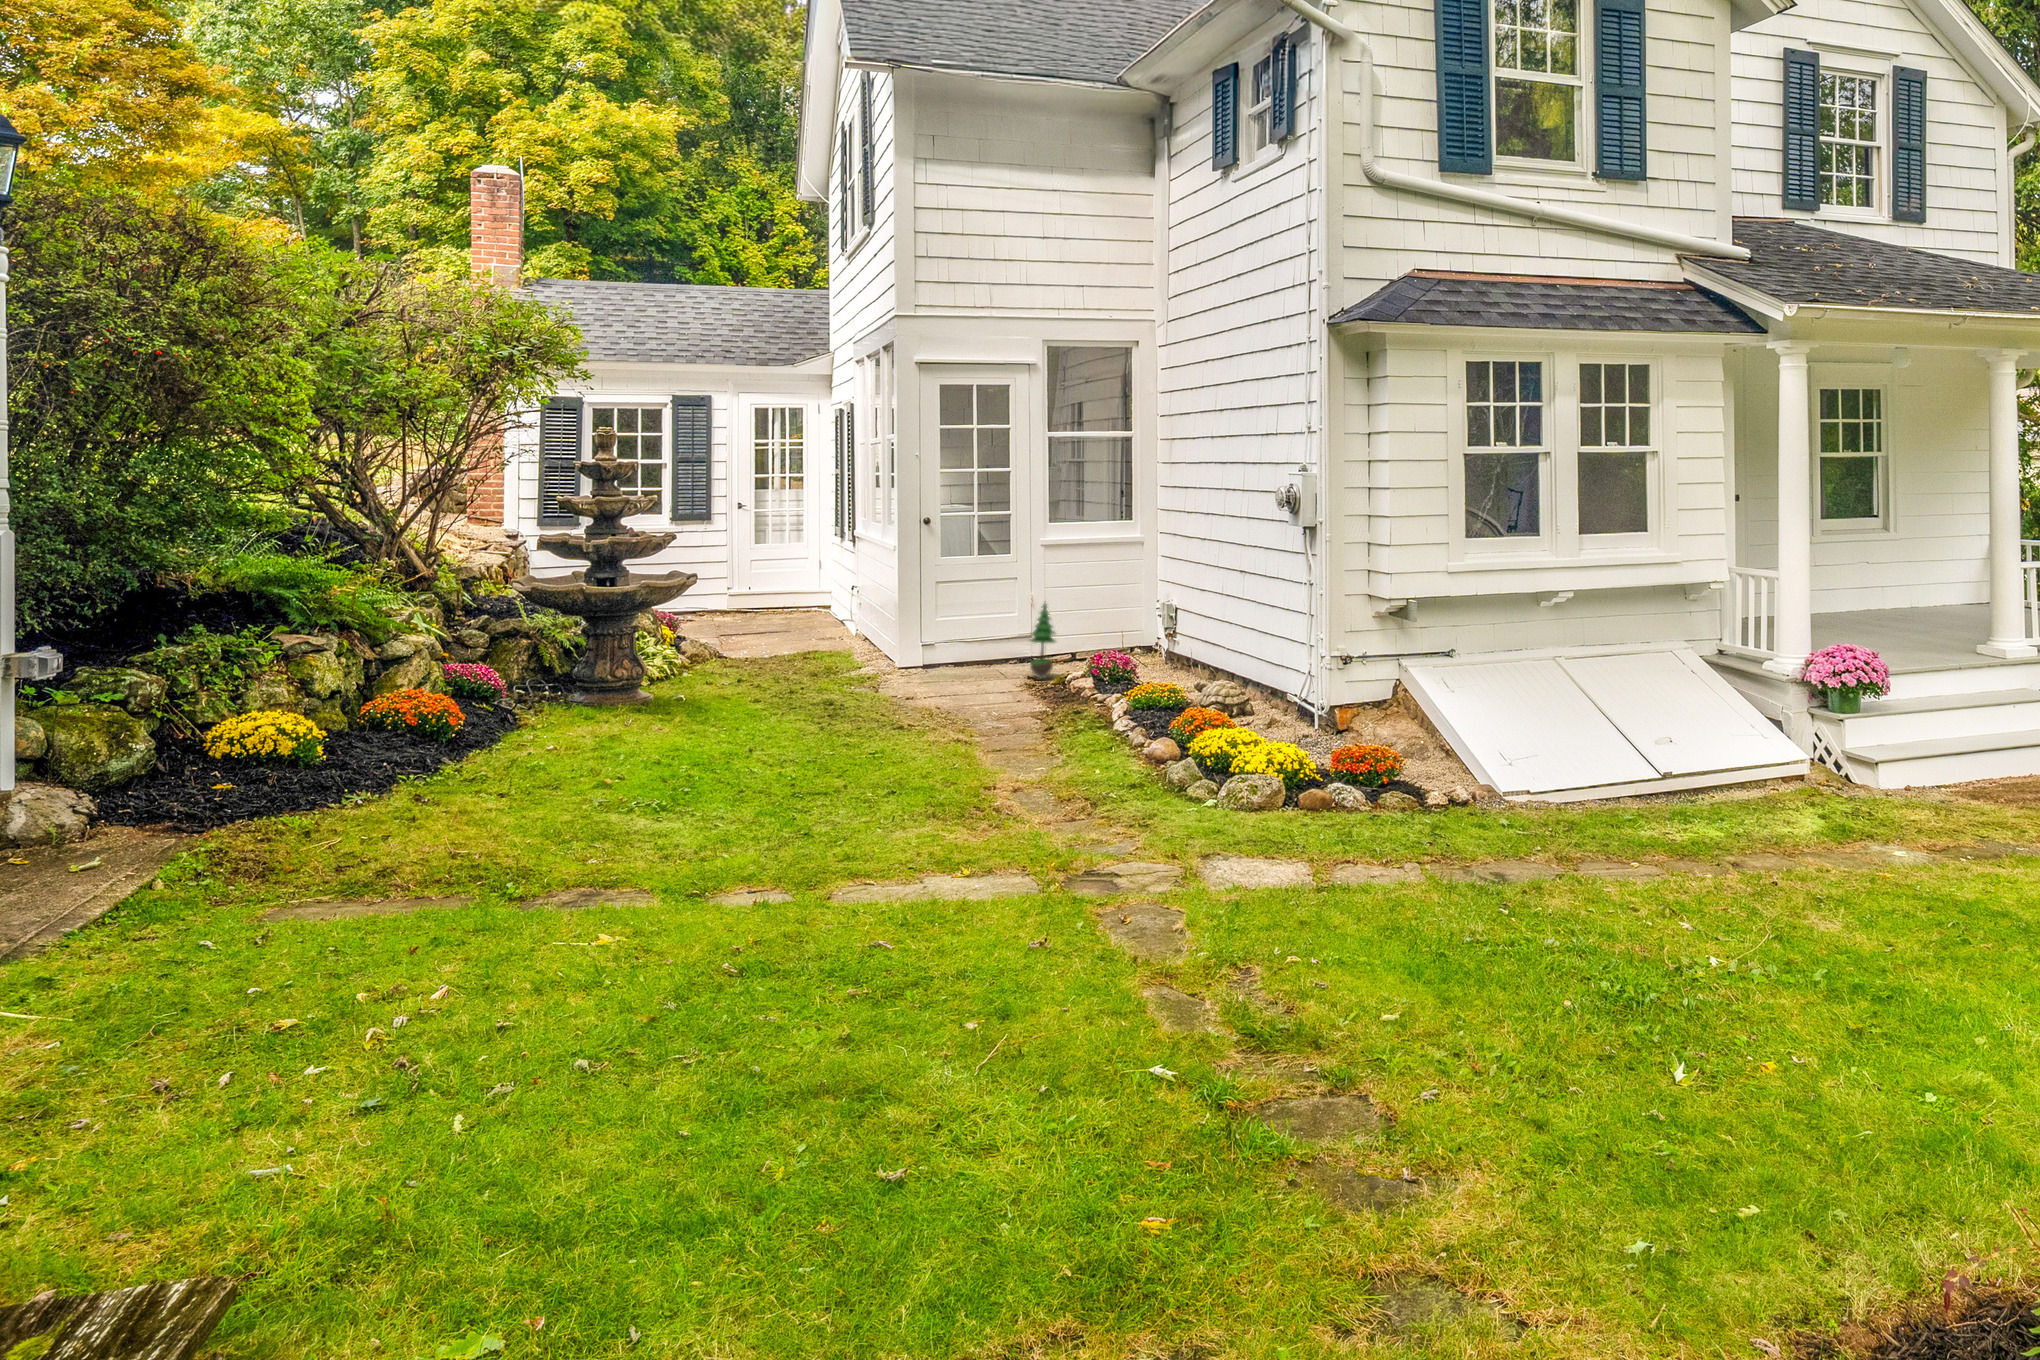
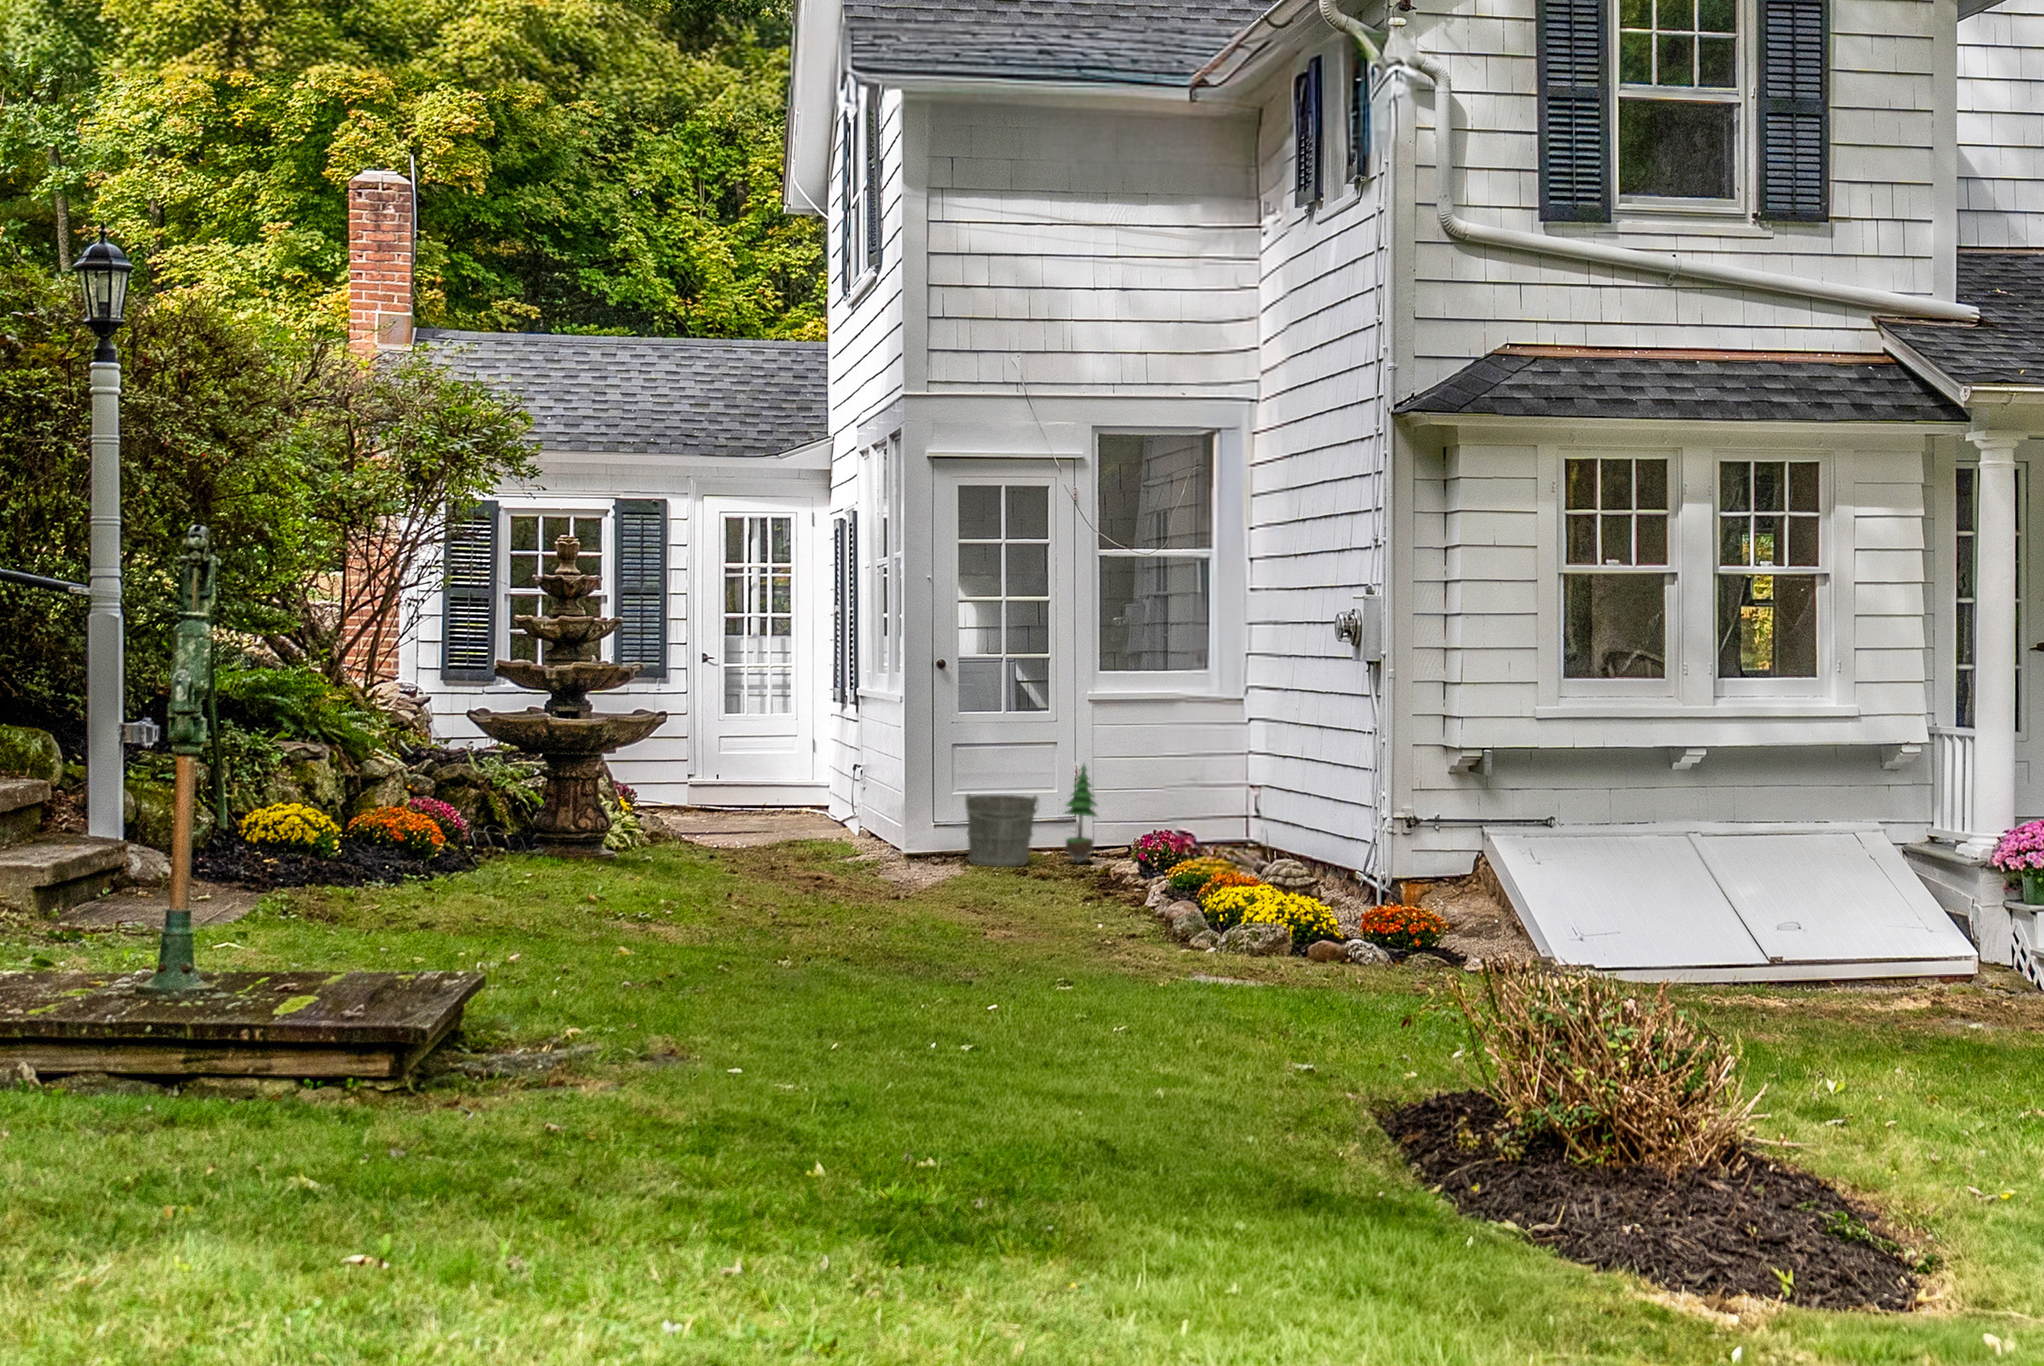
bucket: none [950,629,1010,689] -> present [965,794,1039,867]

